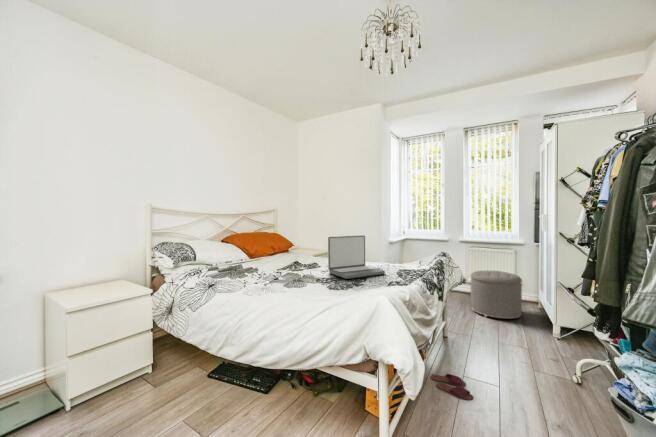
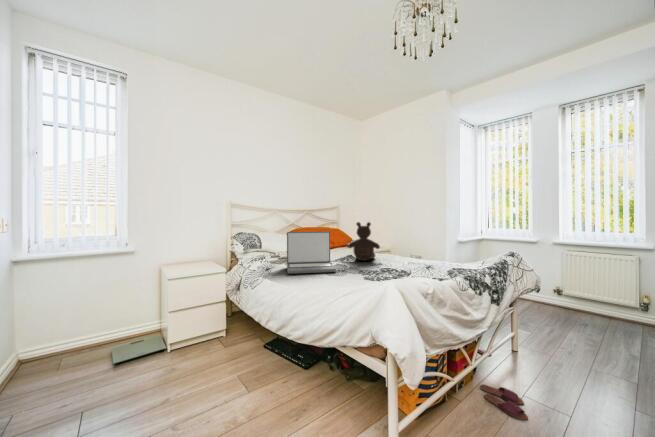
teddy bear: none [297,228,330,267] -> present [348,222,380,261]
laptop: present [328,235,385,279] -> present [287,231,336,274]
ottoman: present [471,270,522,318] -> none [562,278,640,341]

